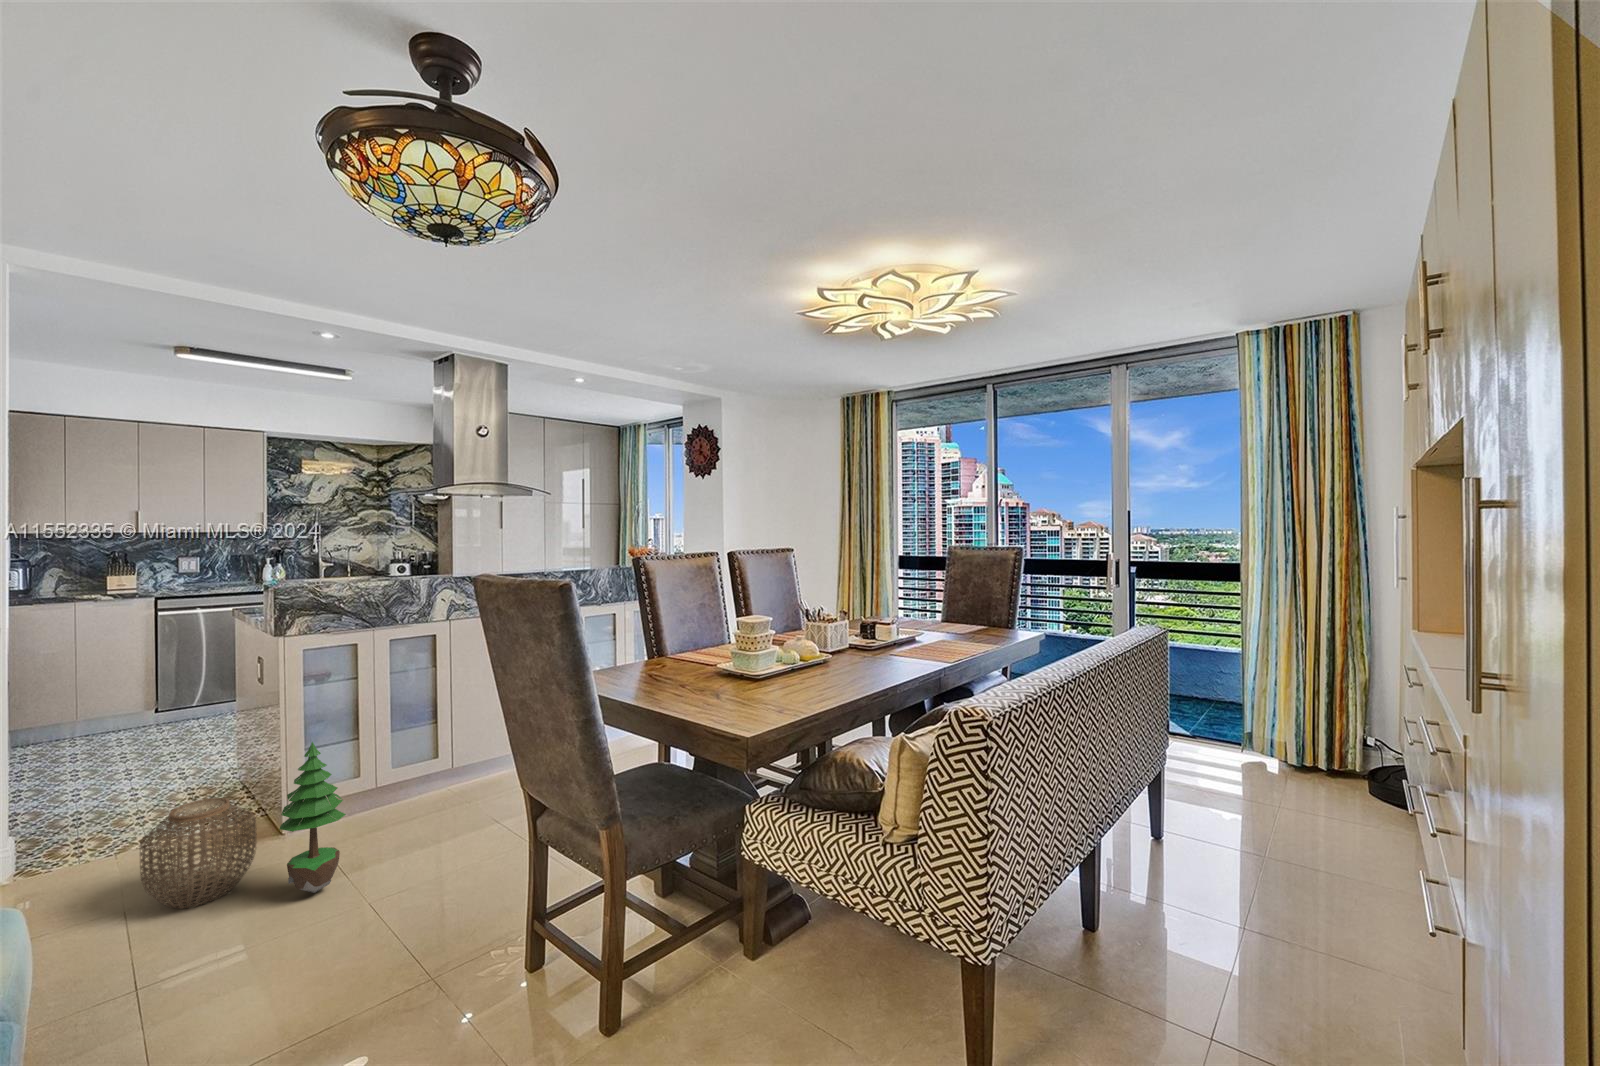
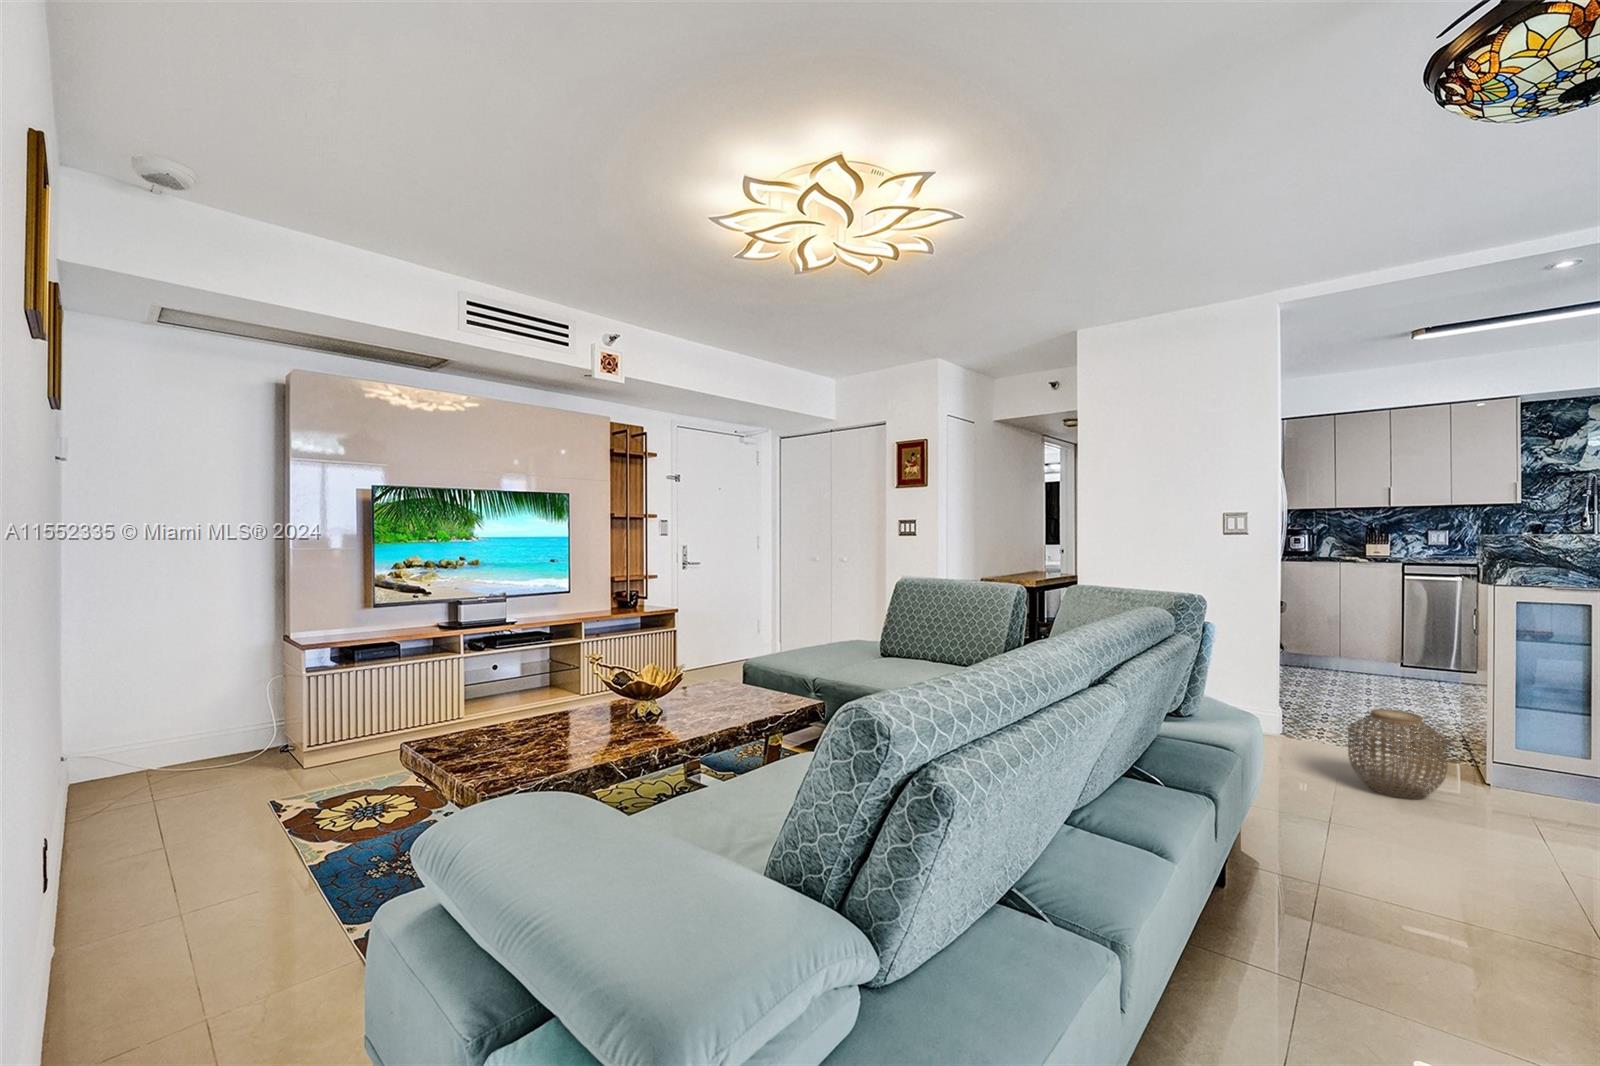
potted tree: present [279,742,346,893] -> none [1461,678,1541,834]

